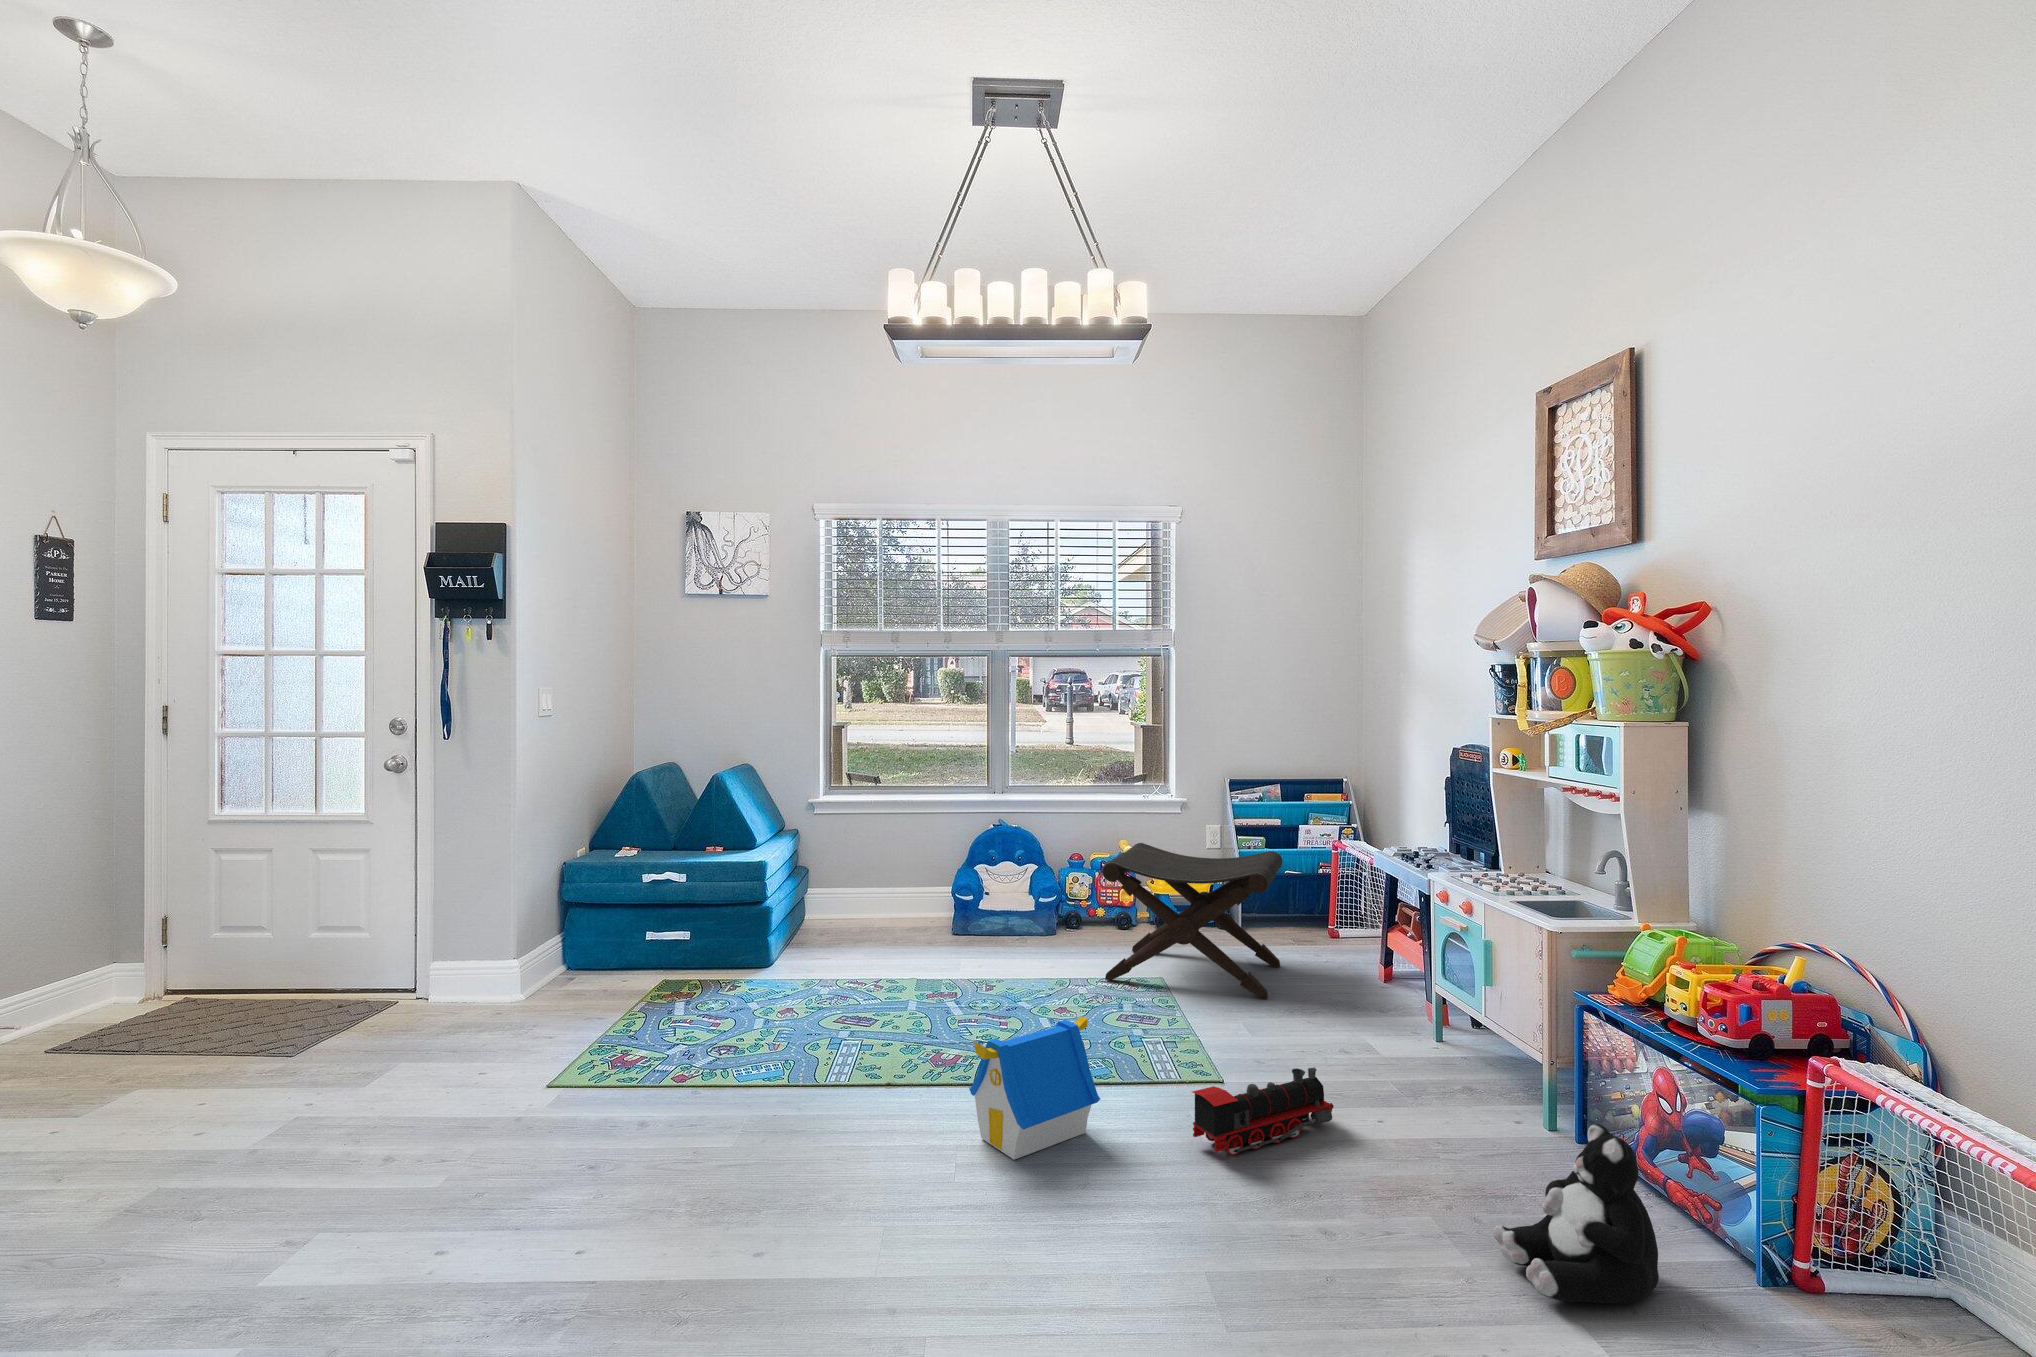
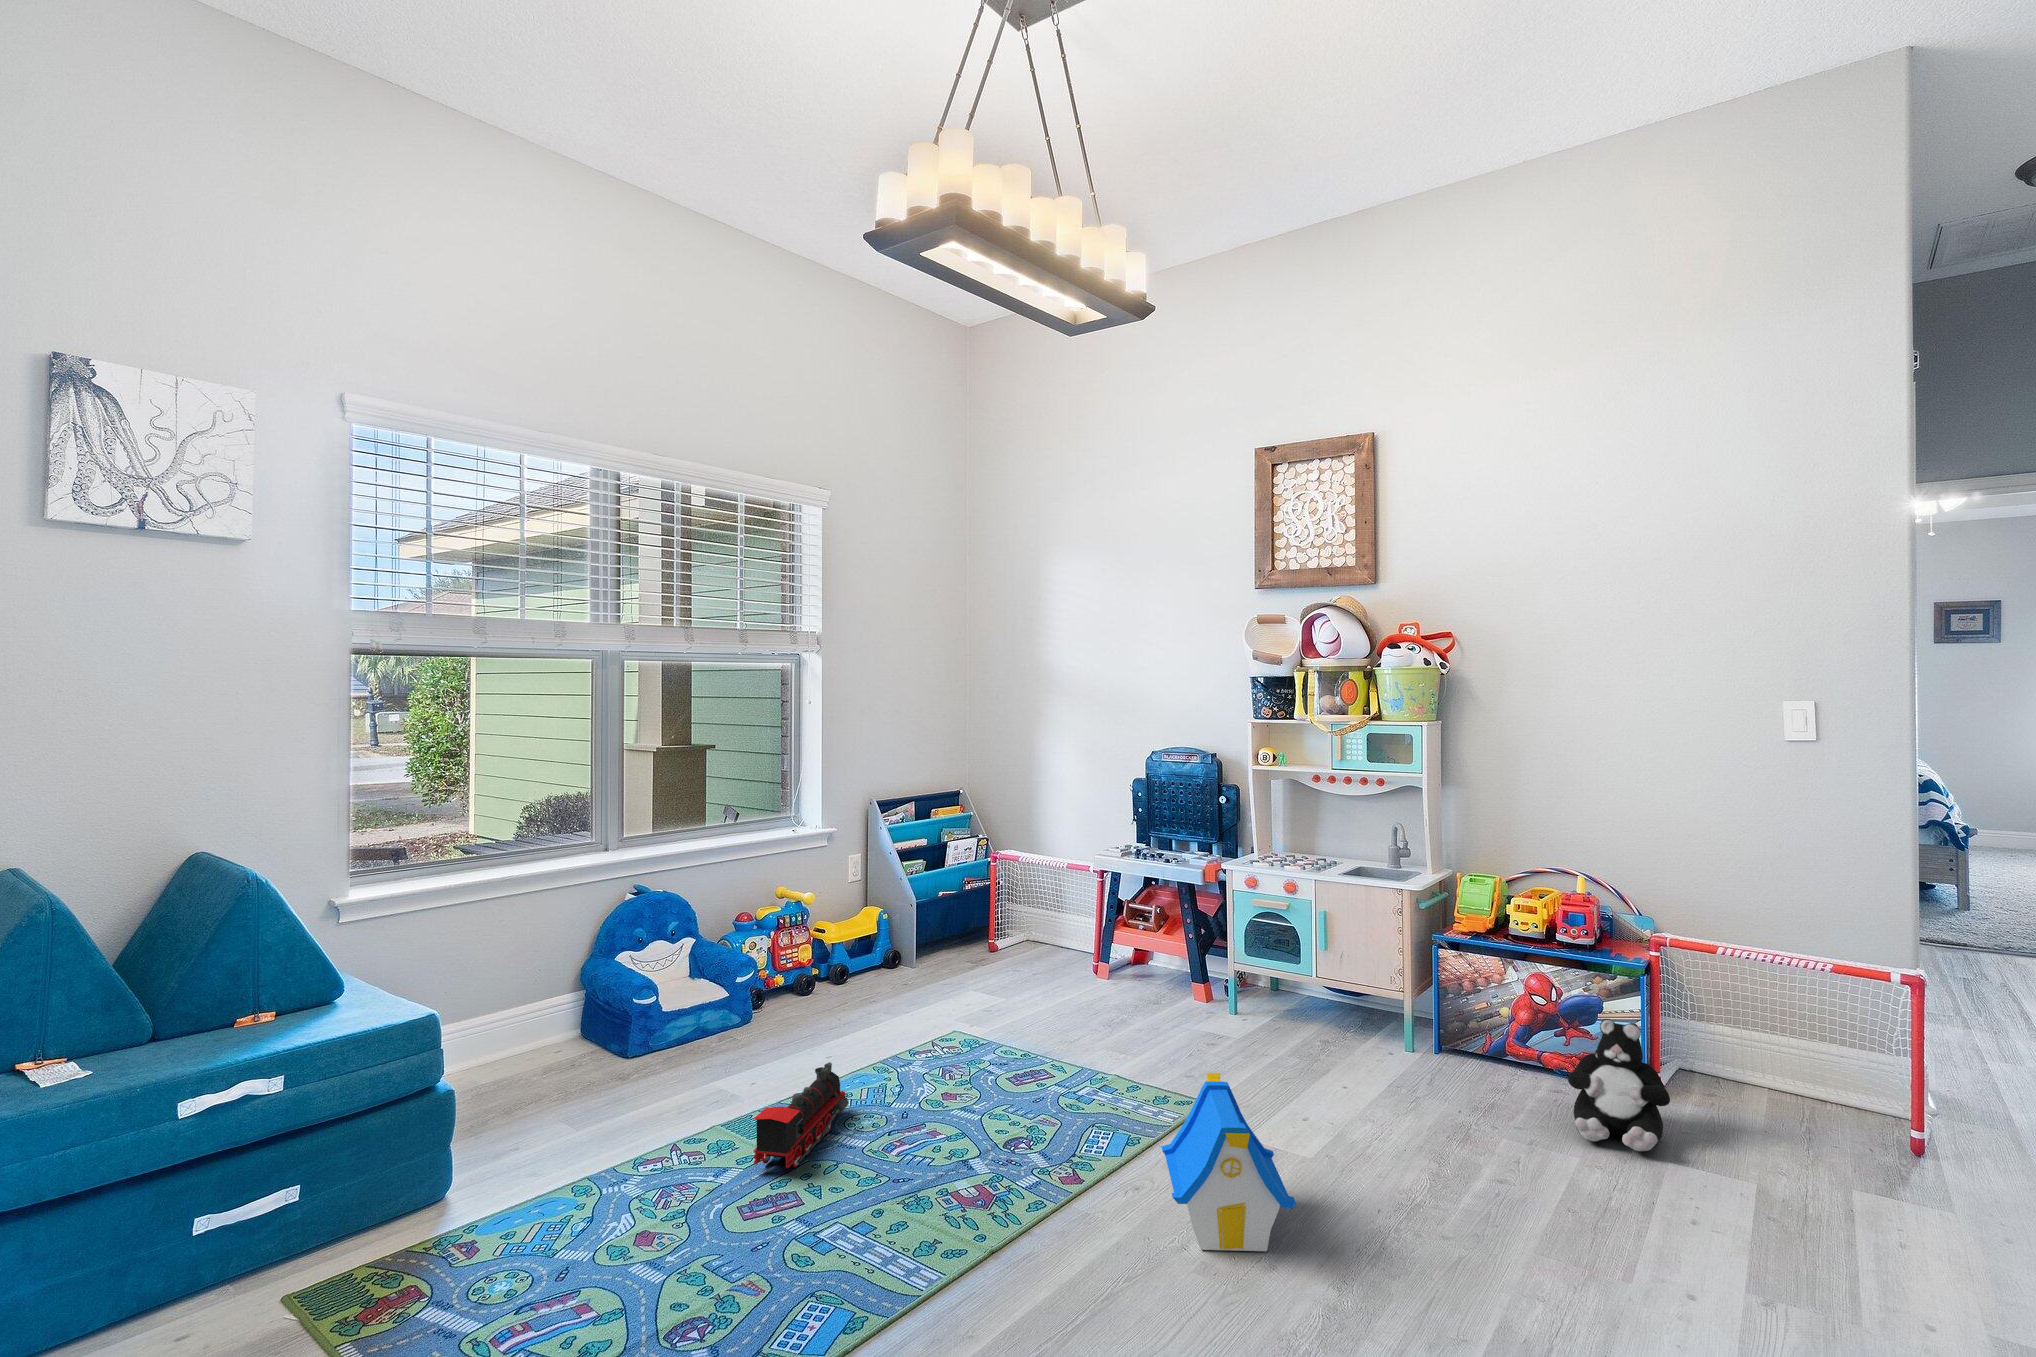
footstool: present [1102,843,1283,999] -> none [871,870,1086,1050]
toy train: present [1192,1068,1334,1156] -> present [753,1062,849,1168]

